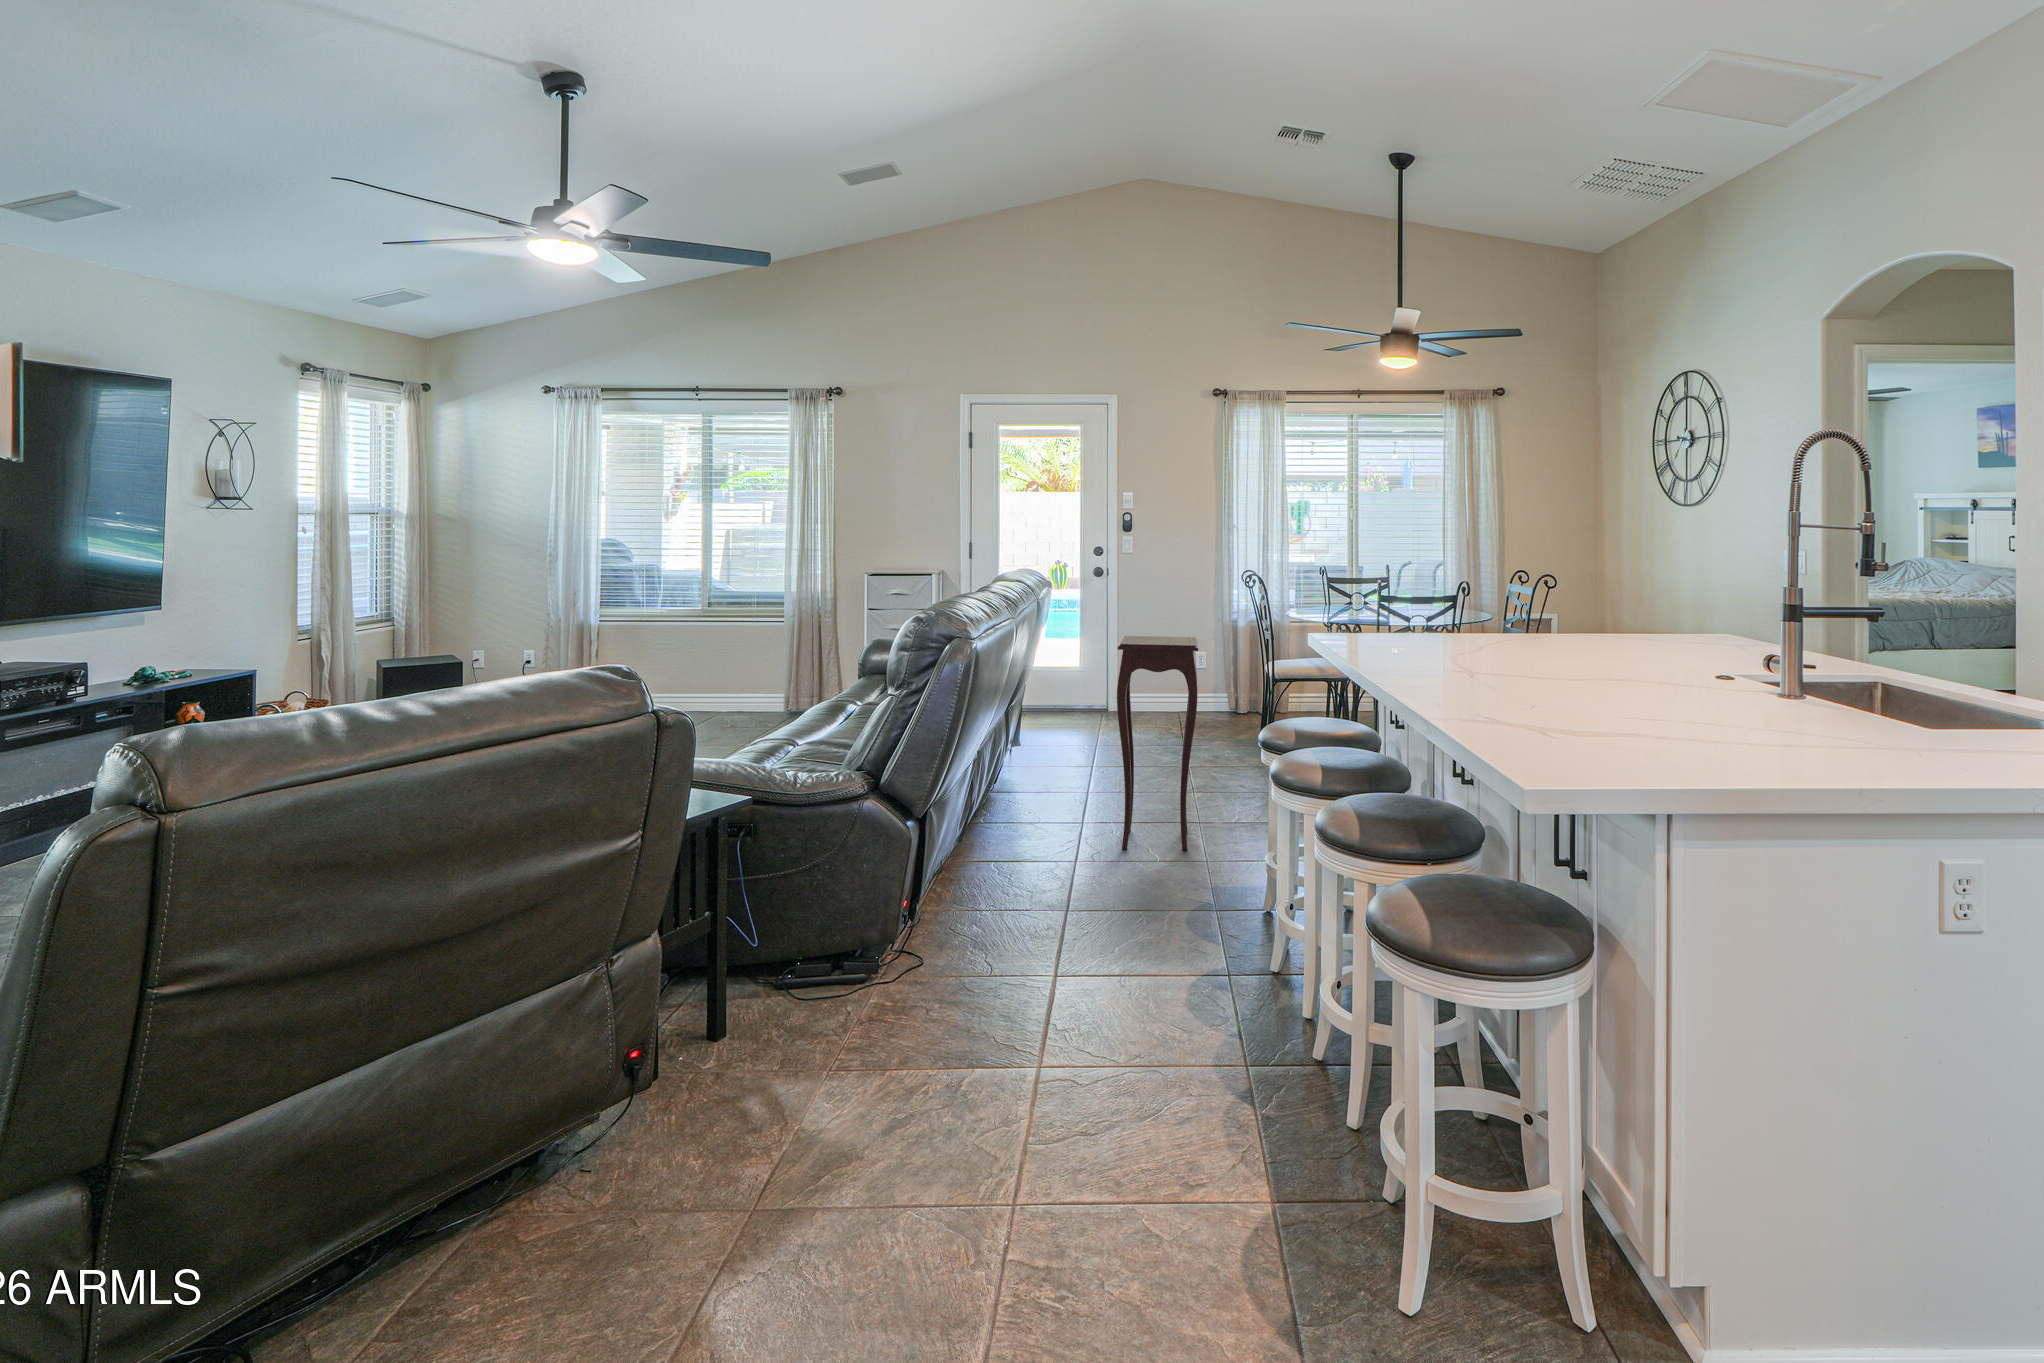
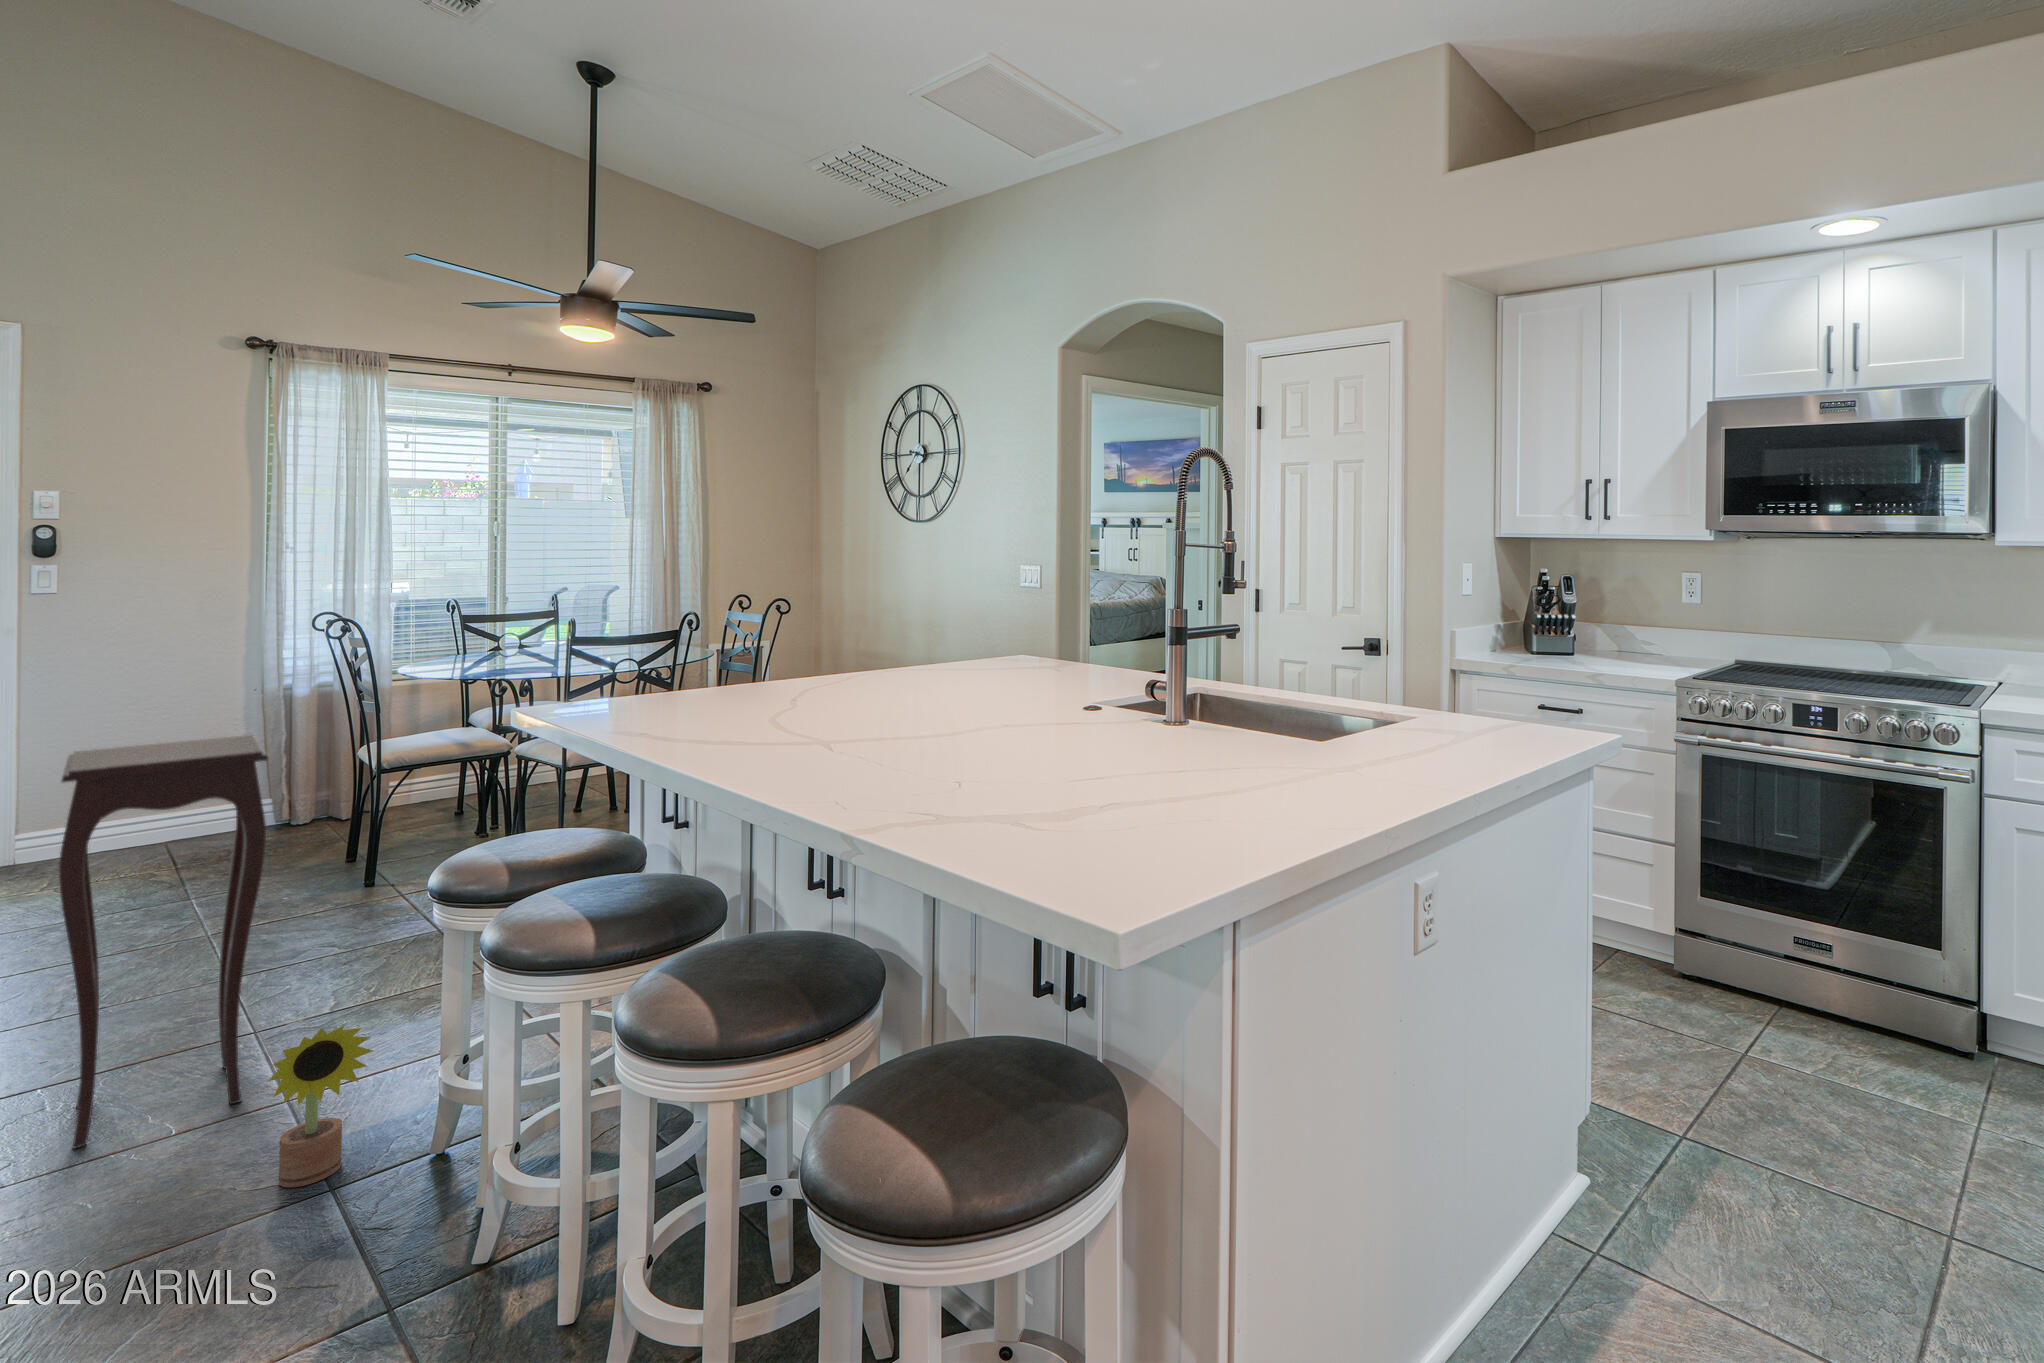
decorative plant: none [1189,806,1236,897] -> present [268,1026,373,1187]

